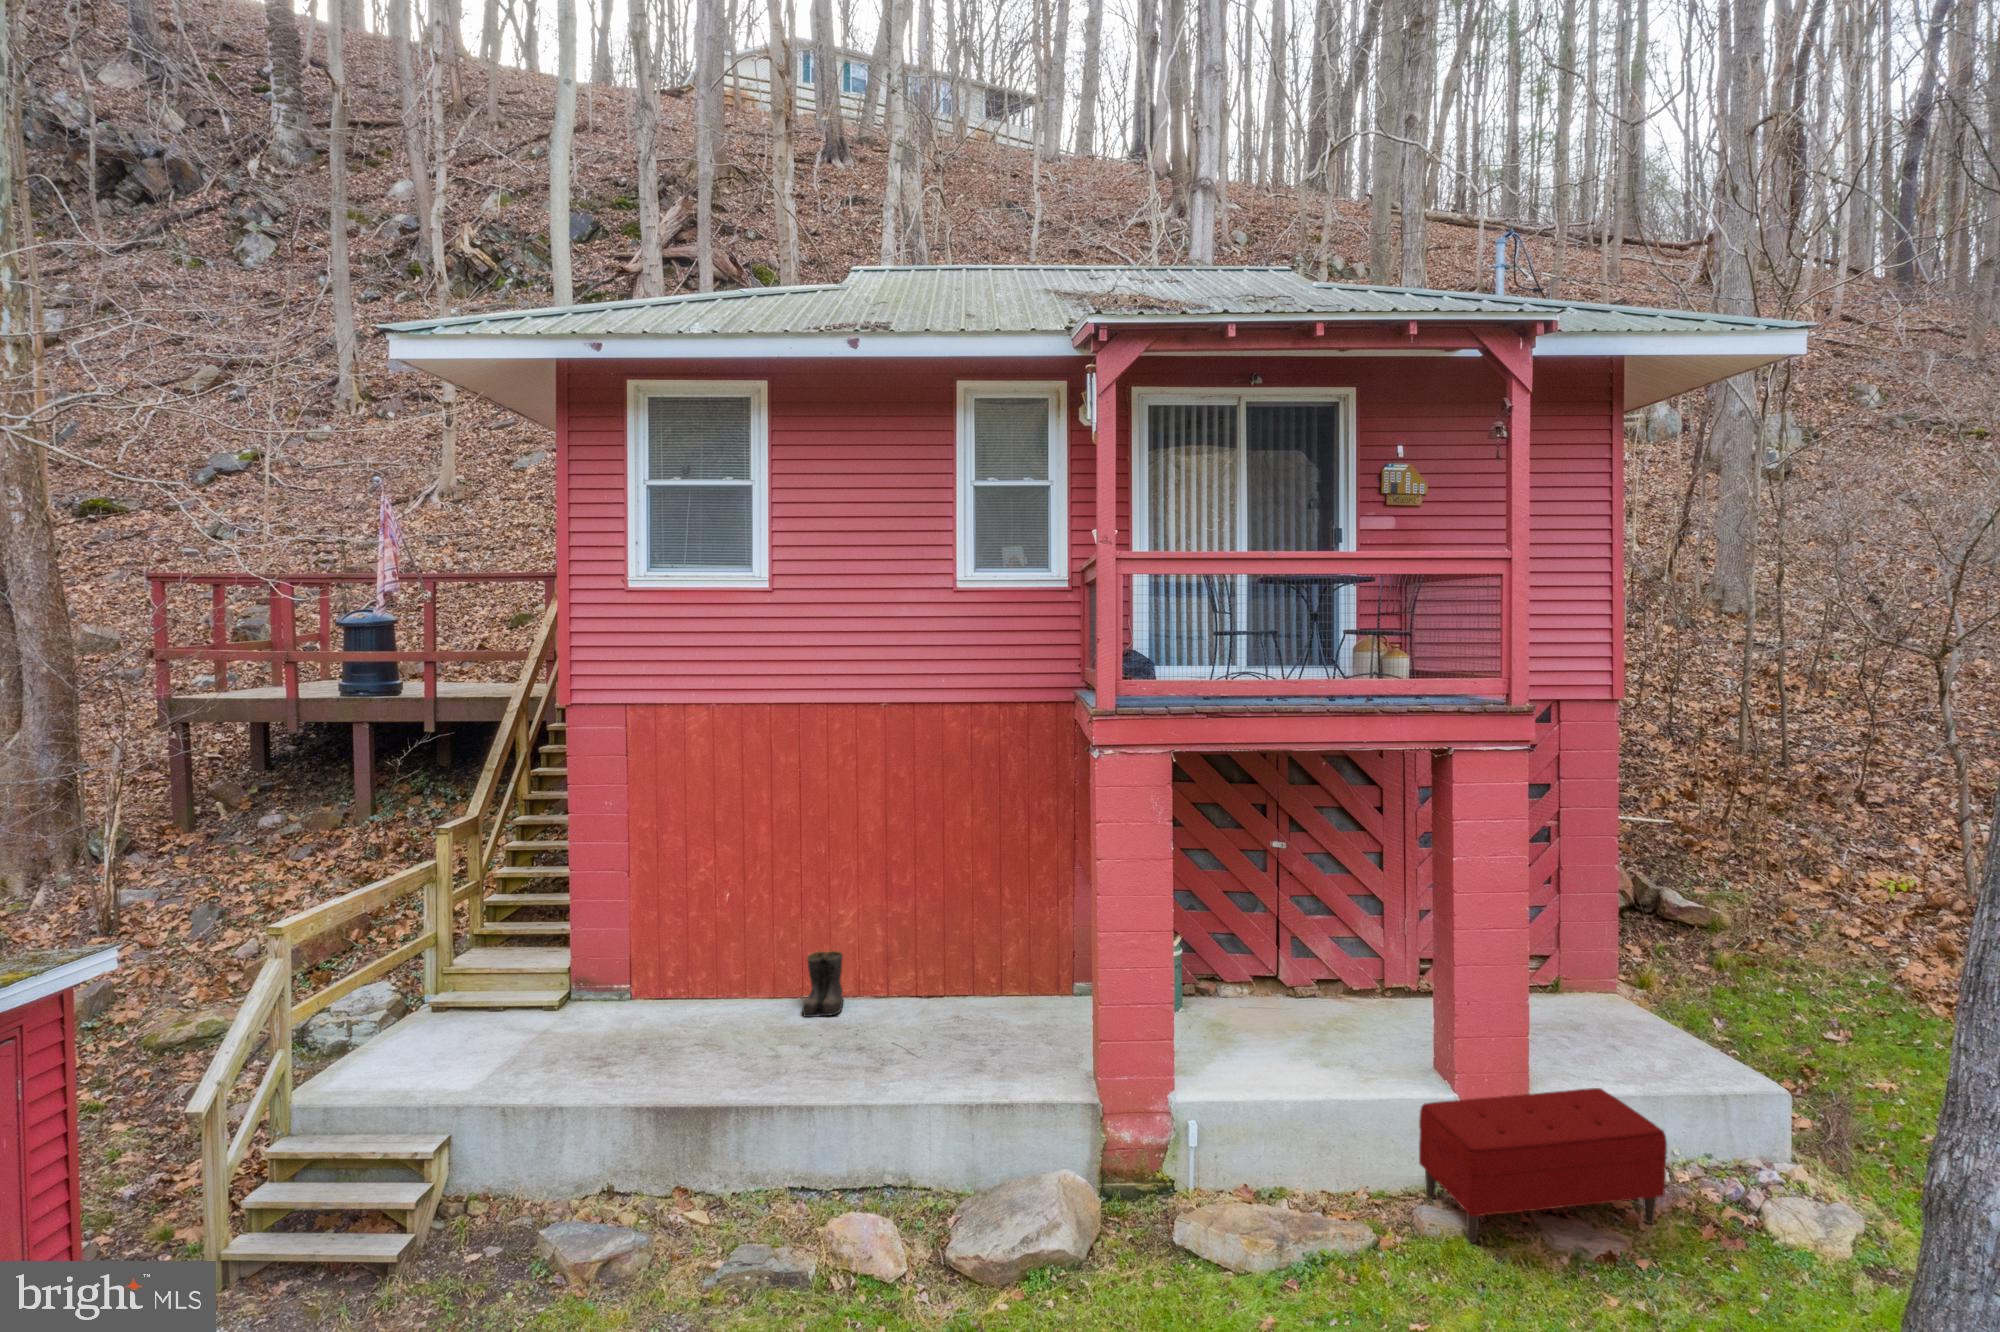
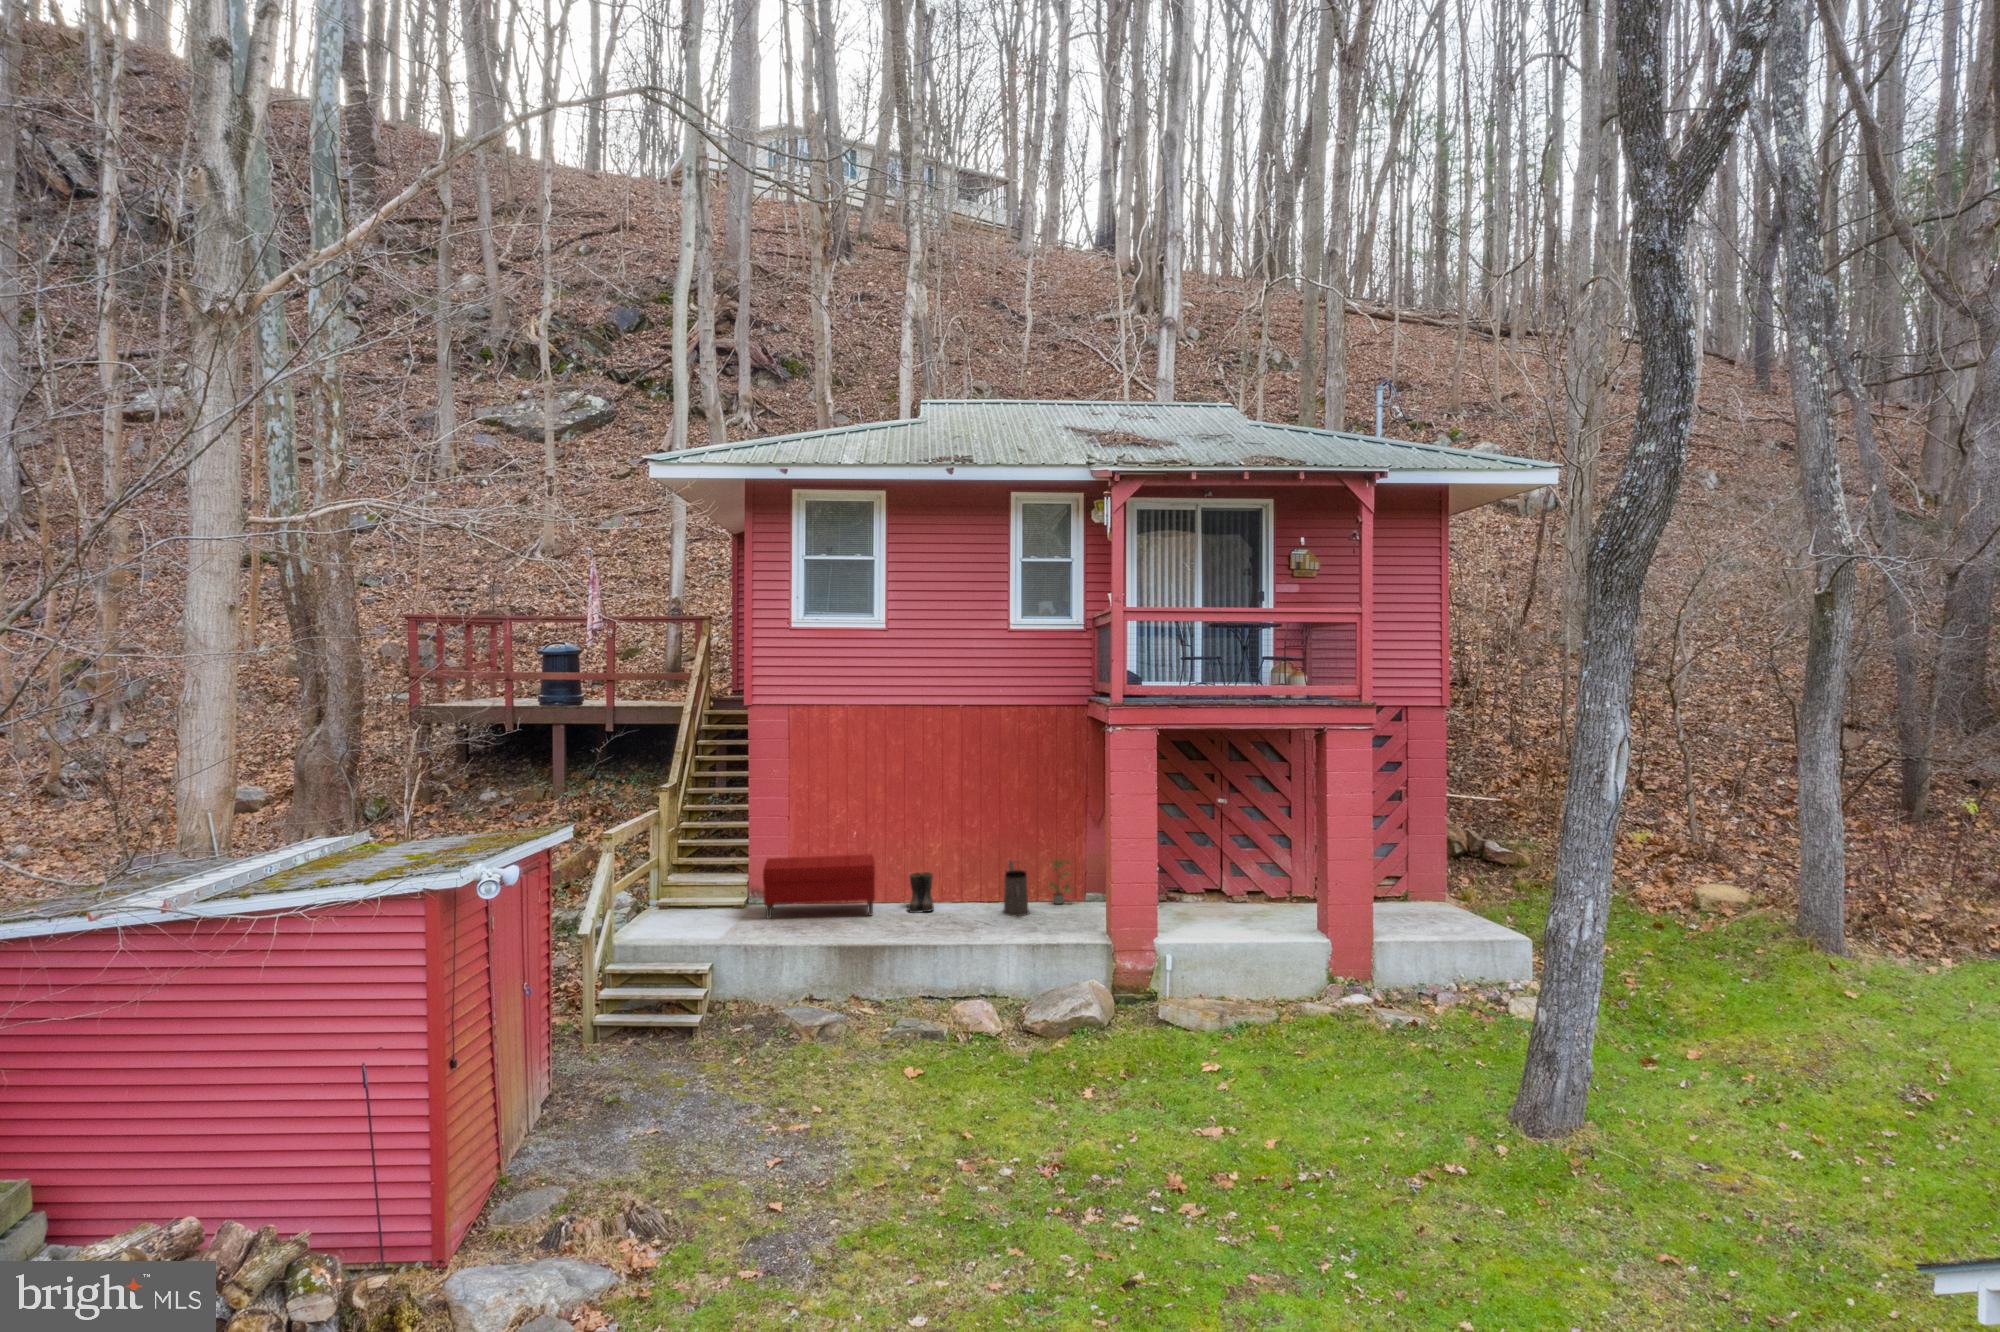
potted plant: none [1016,929,1058,999] -> present [1049,860,1070,904]
watering can: none [943,933,983,1027] -> present [1003,861,1029,916]
bench: present [1419,1088,1667,1243] -> present [763,854,875,919]

